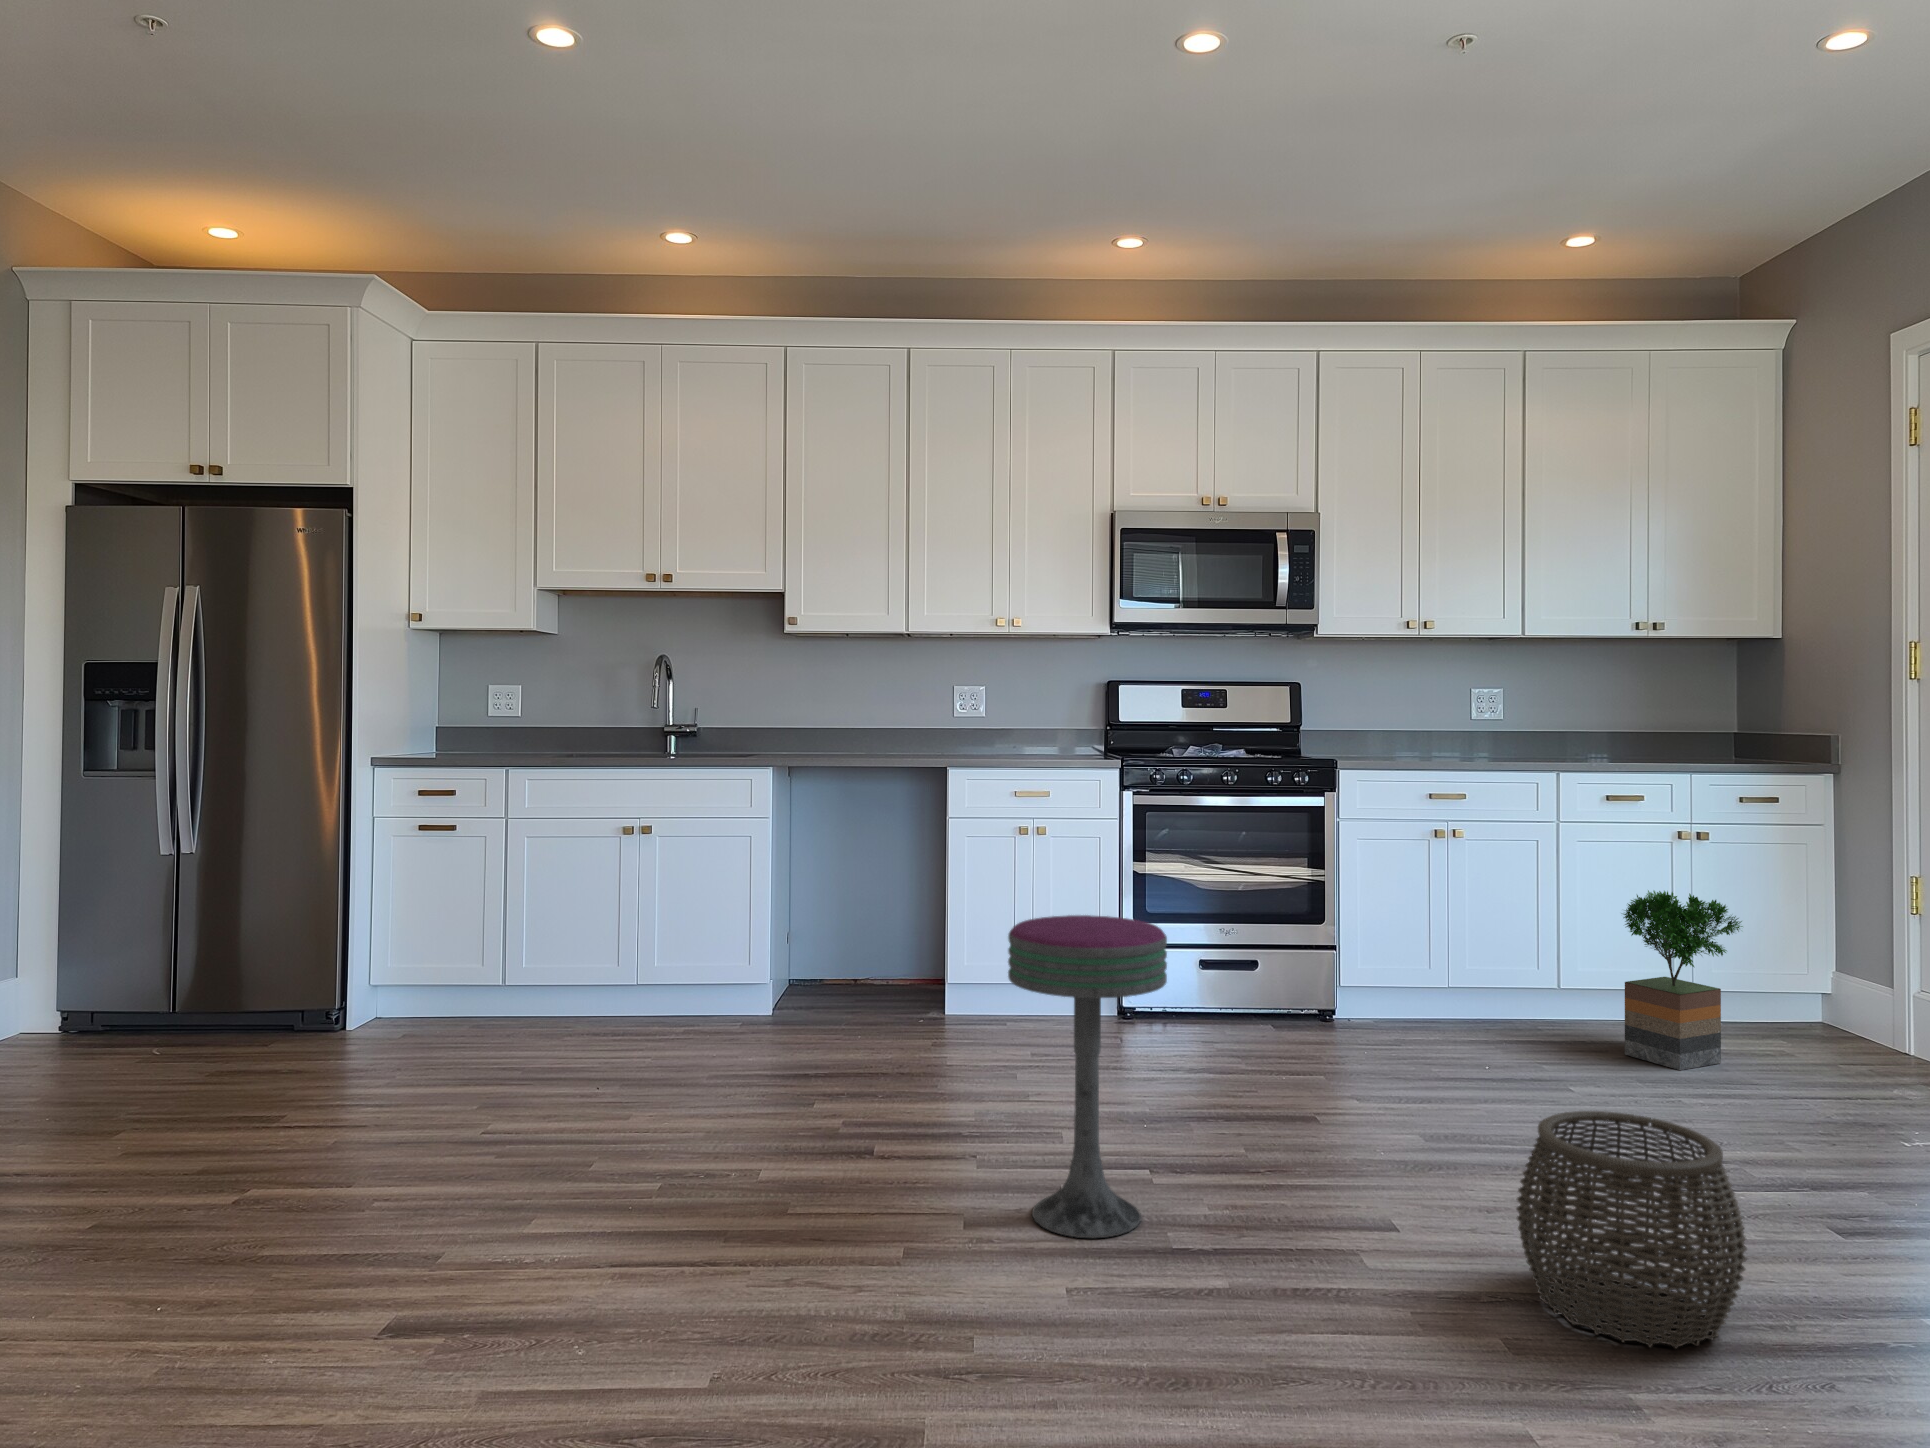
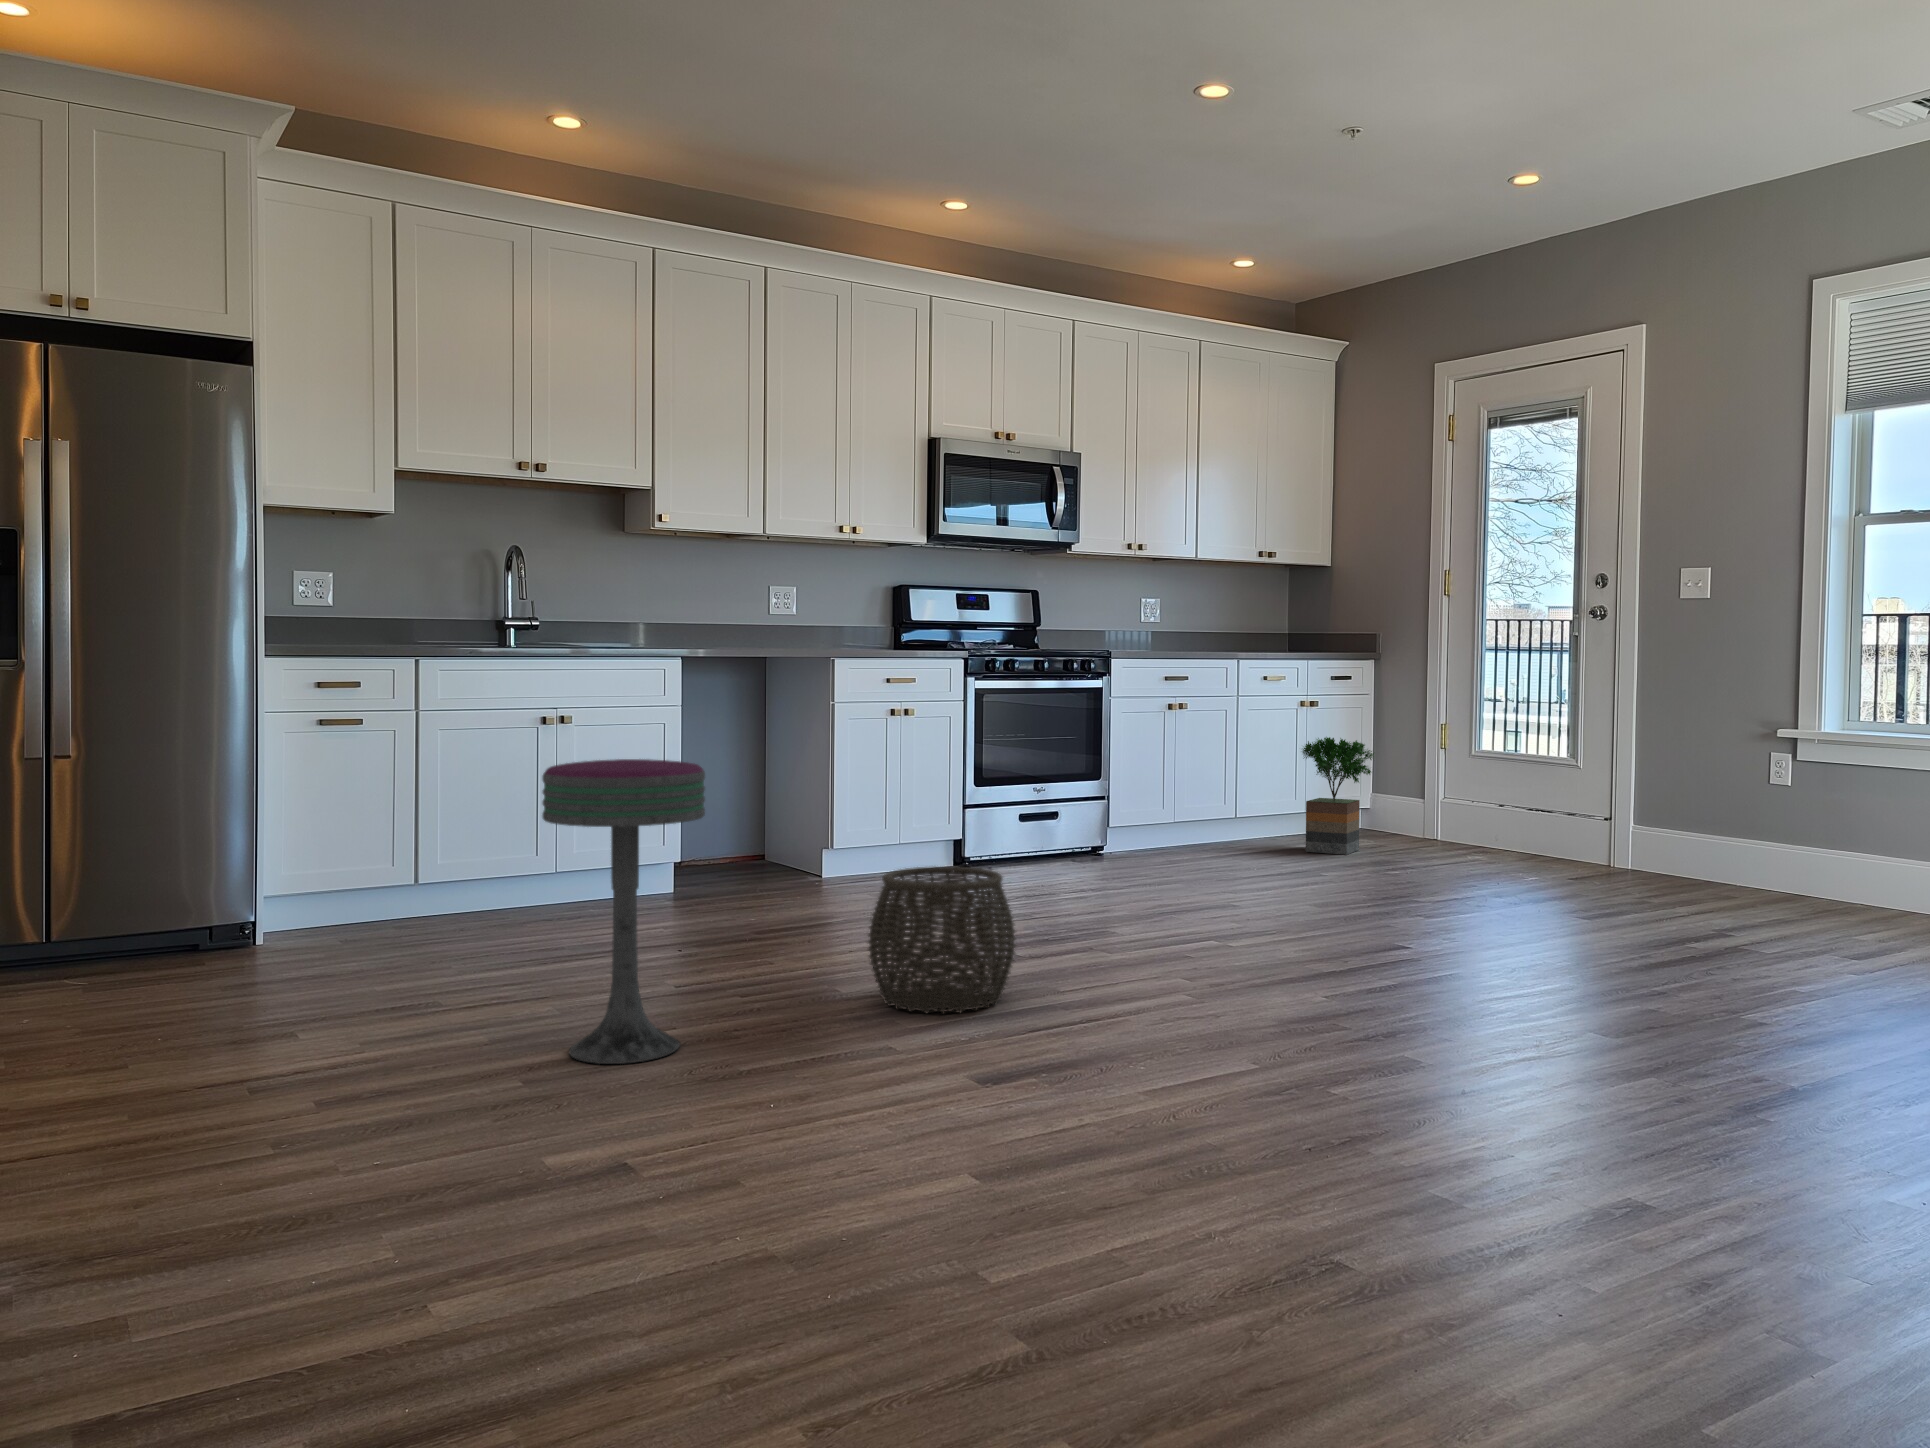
bar stool: present [1008,915,1167,1238] -> present [542,759,705,1064]
woven basket: present [1516,1111,1747,1348] -> present [868,866,1016,1013]

